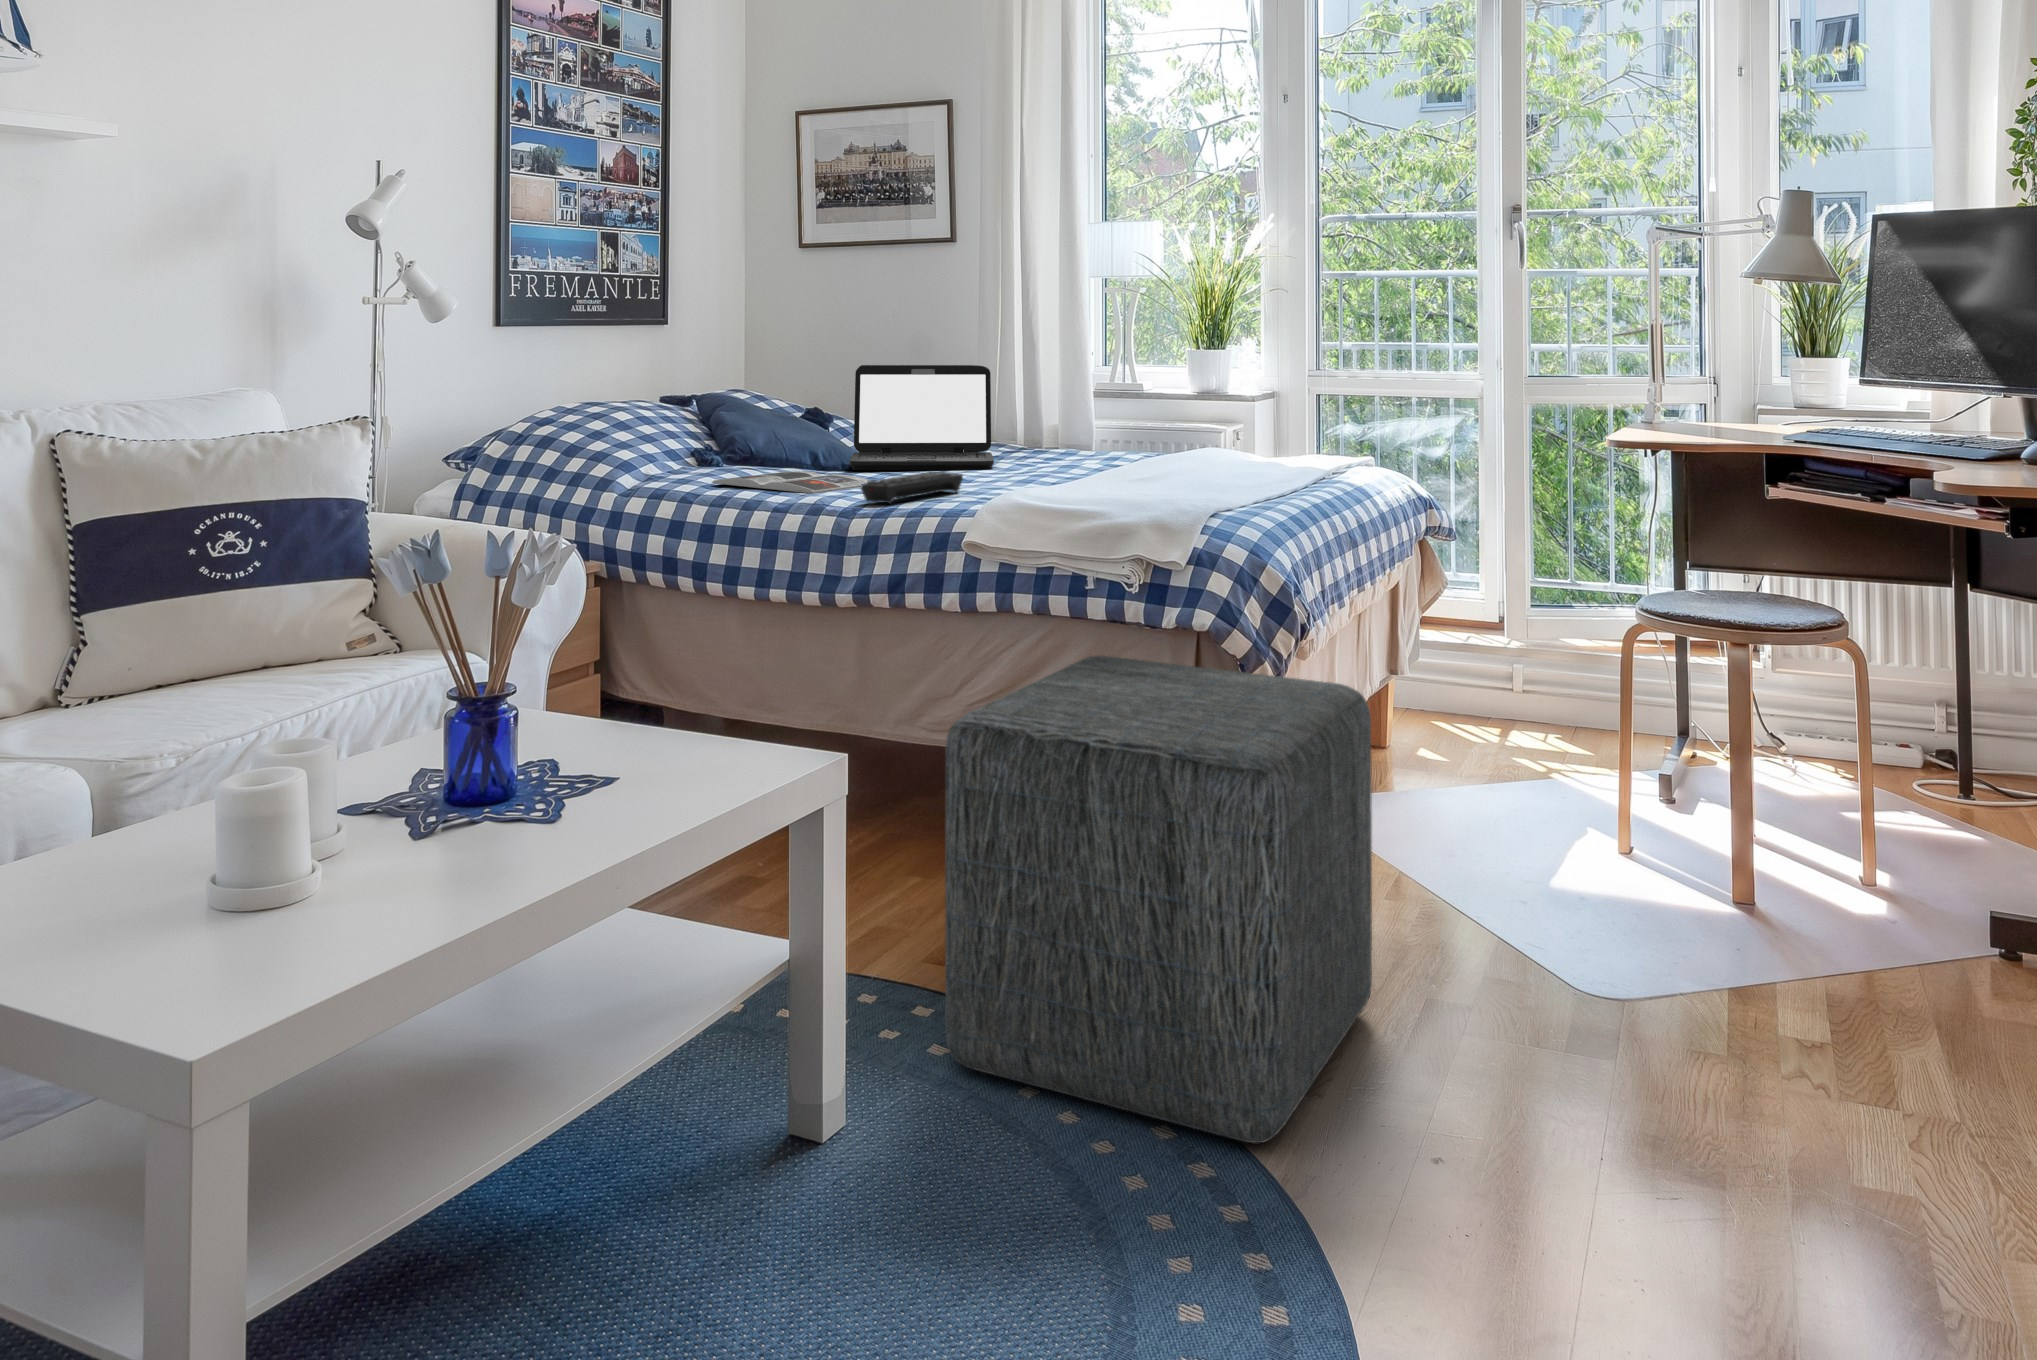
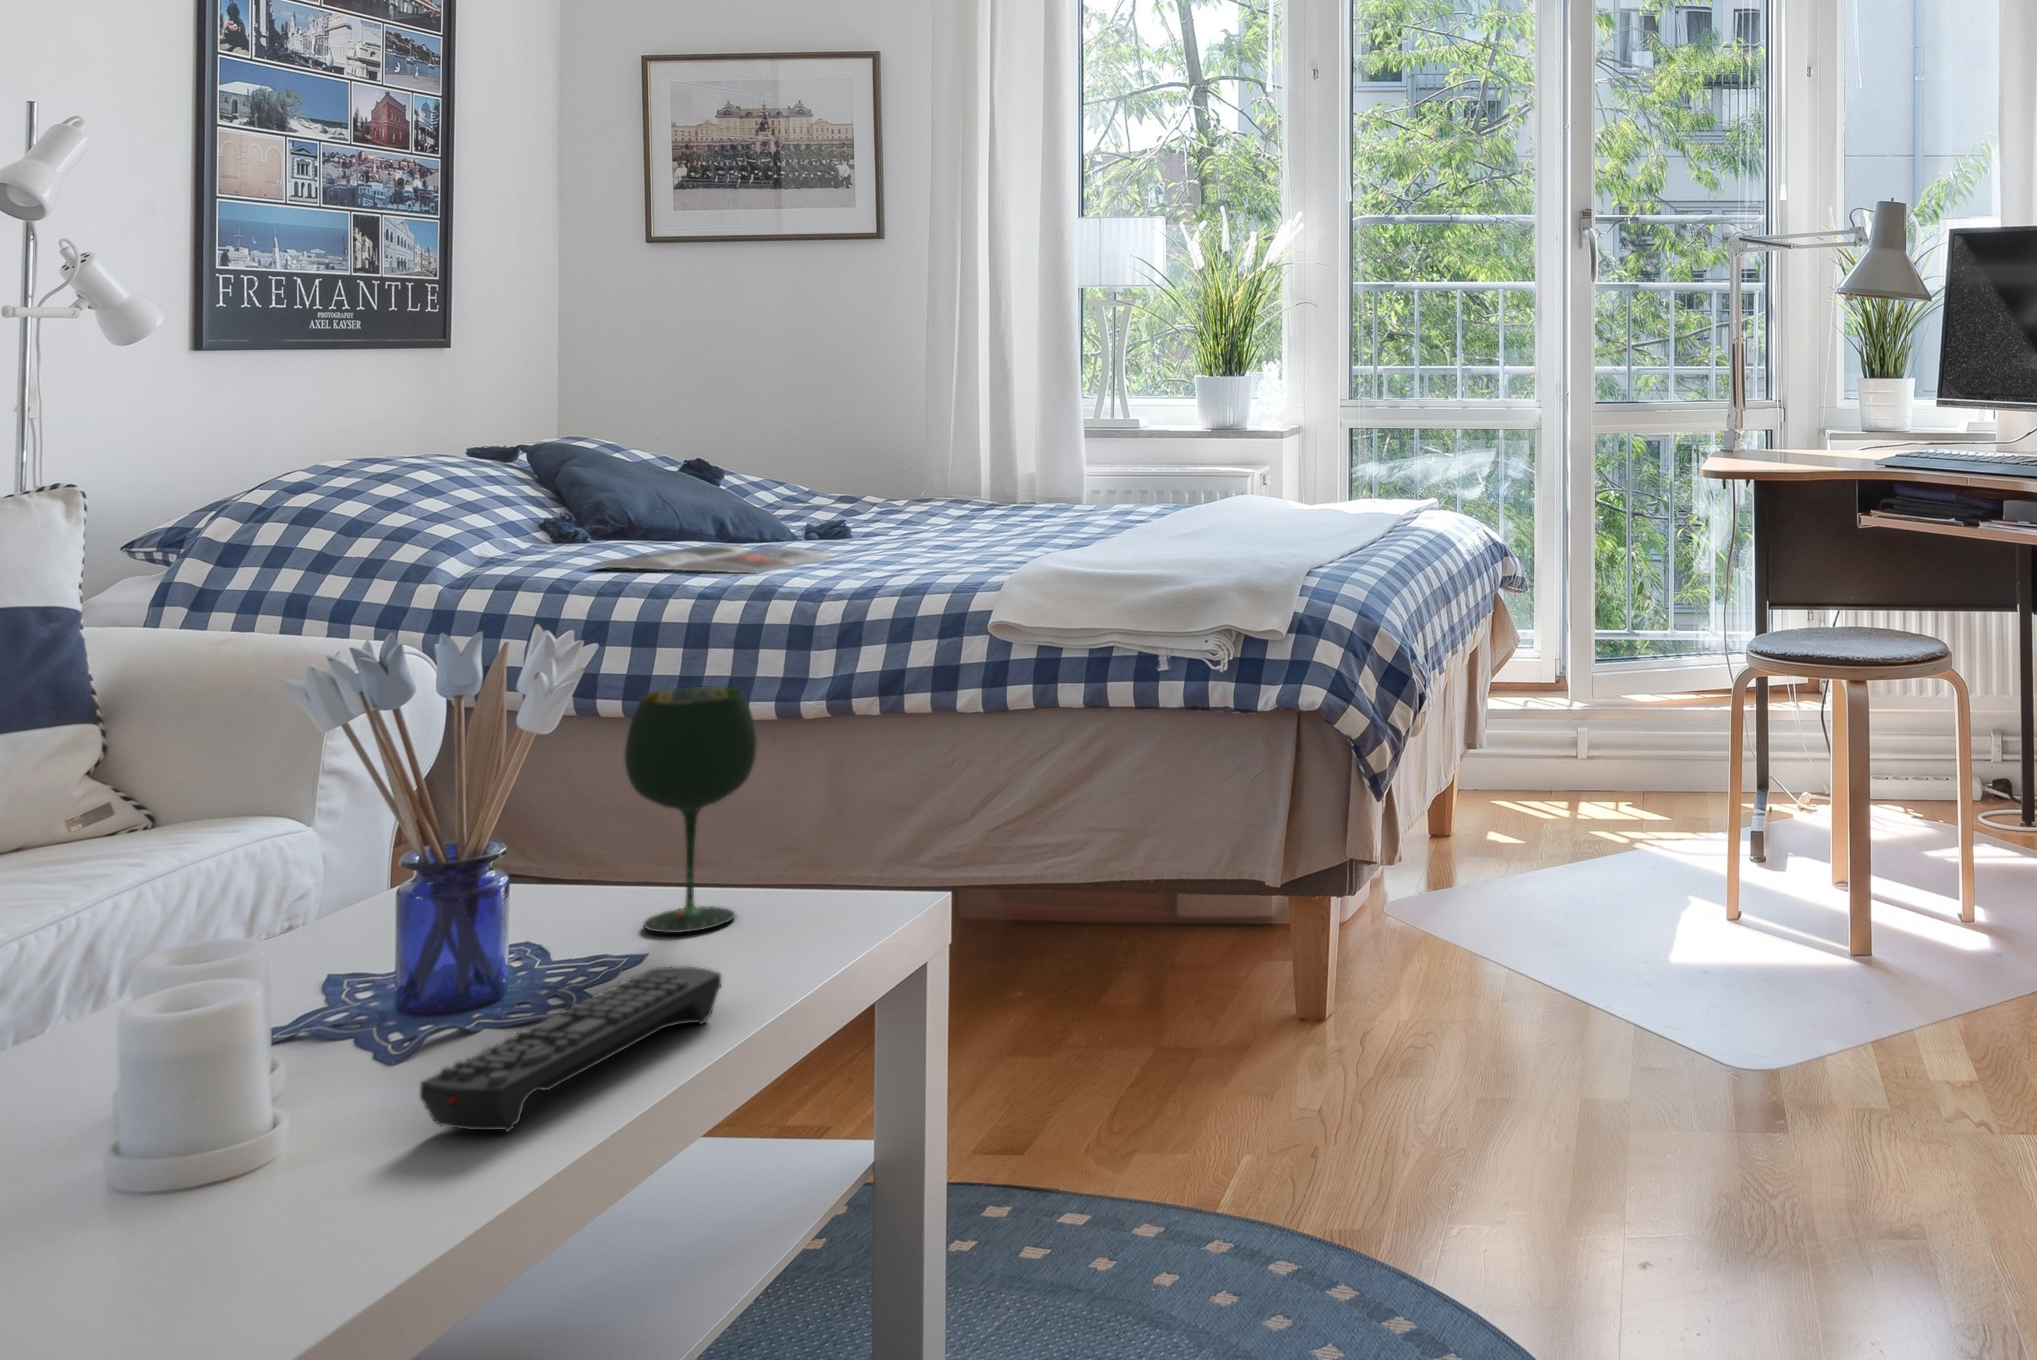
laptop: present [849,365,994,470] -> none [768,399,975,542]
remote control: present [861,472,963,504] -> present [420,966,721,1132]
wine glass: none [591,581,687,769] -> present [625,686,756,933]
ottoman: present [945,656,1372,1144] -> none [1059,749,1532,1275]

